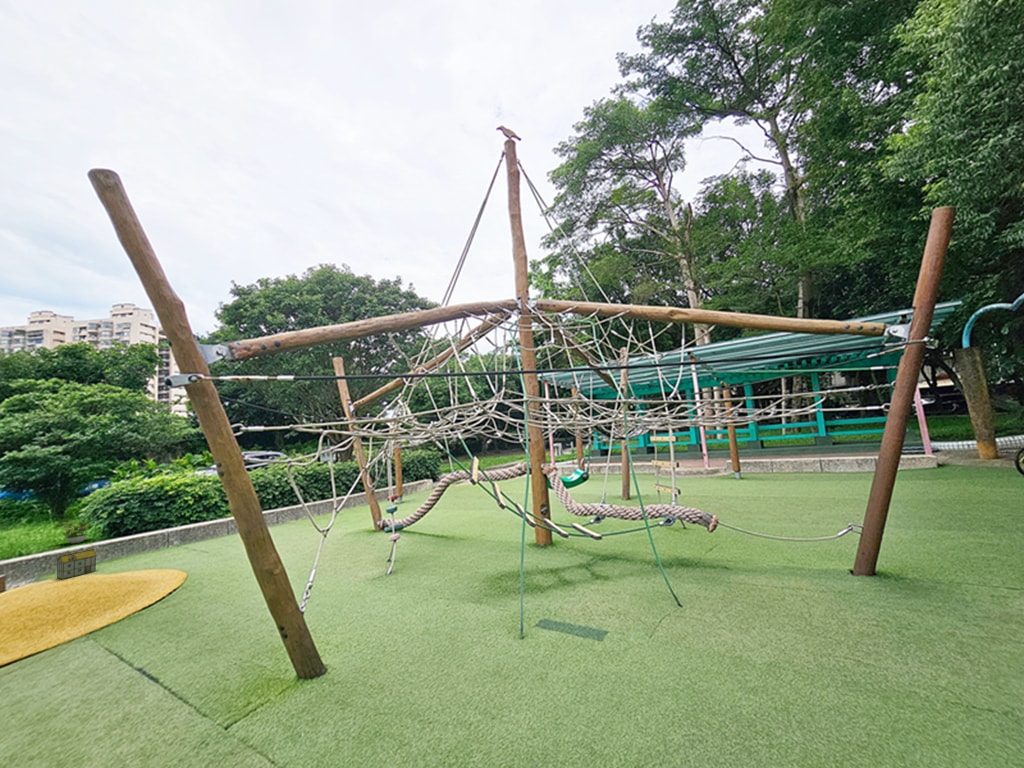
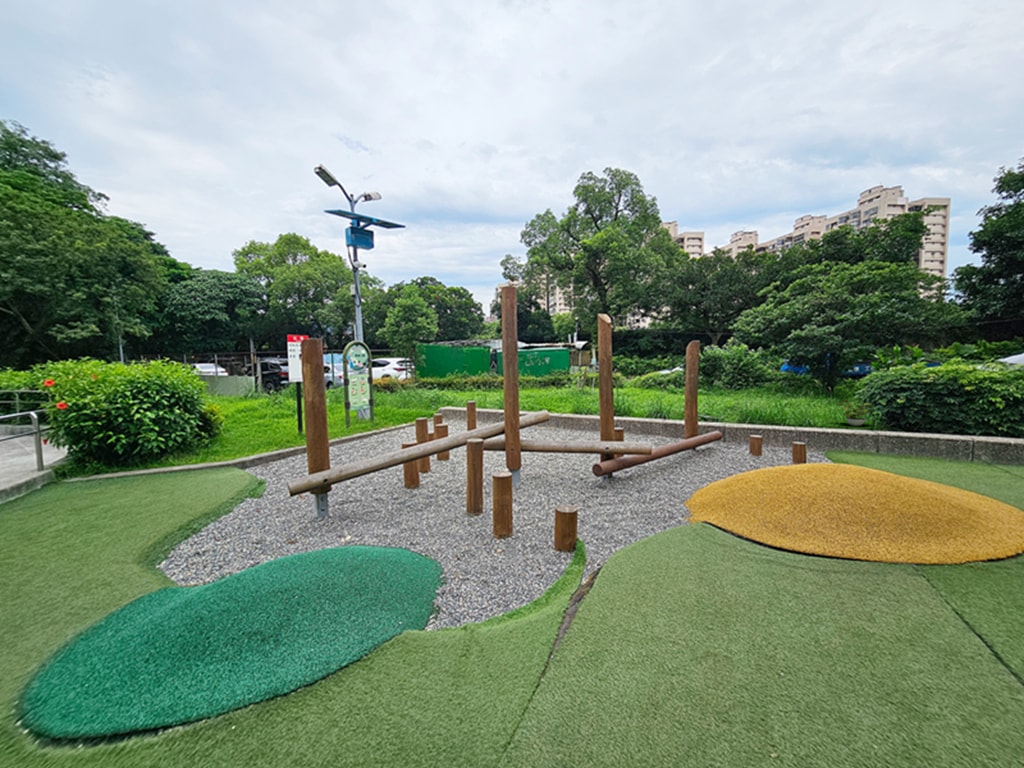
toy house: present [57,549,96,579] -> none [841,437,880,463]

